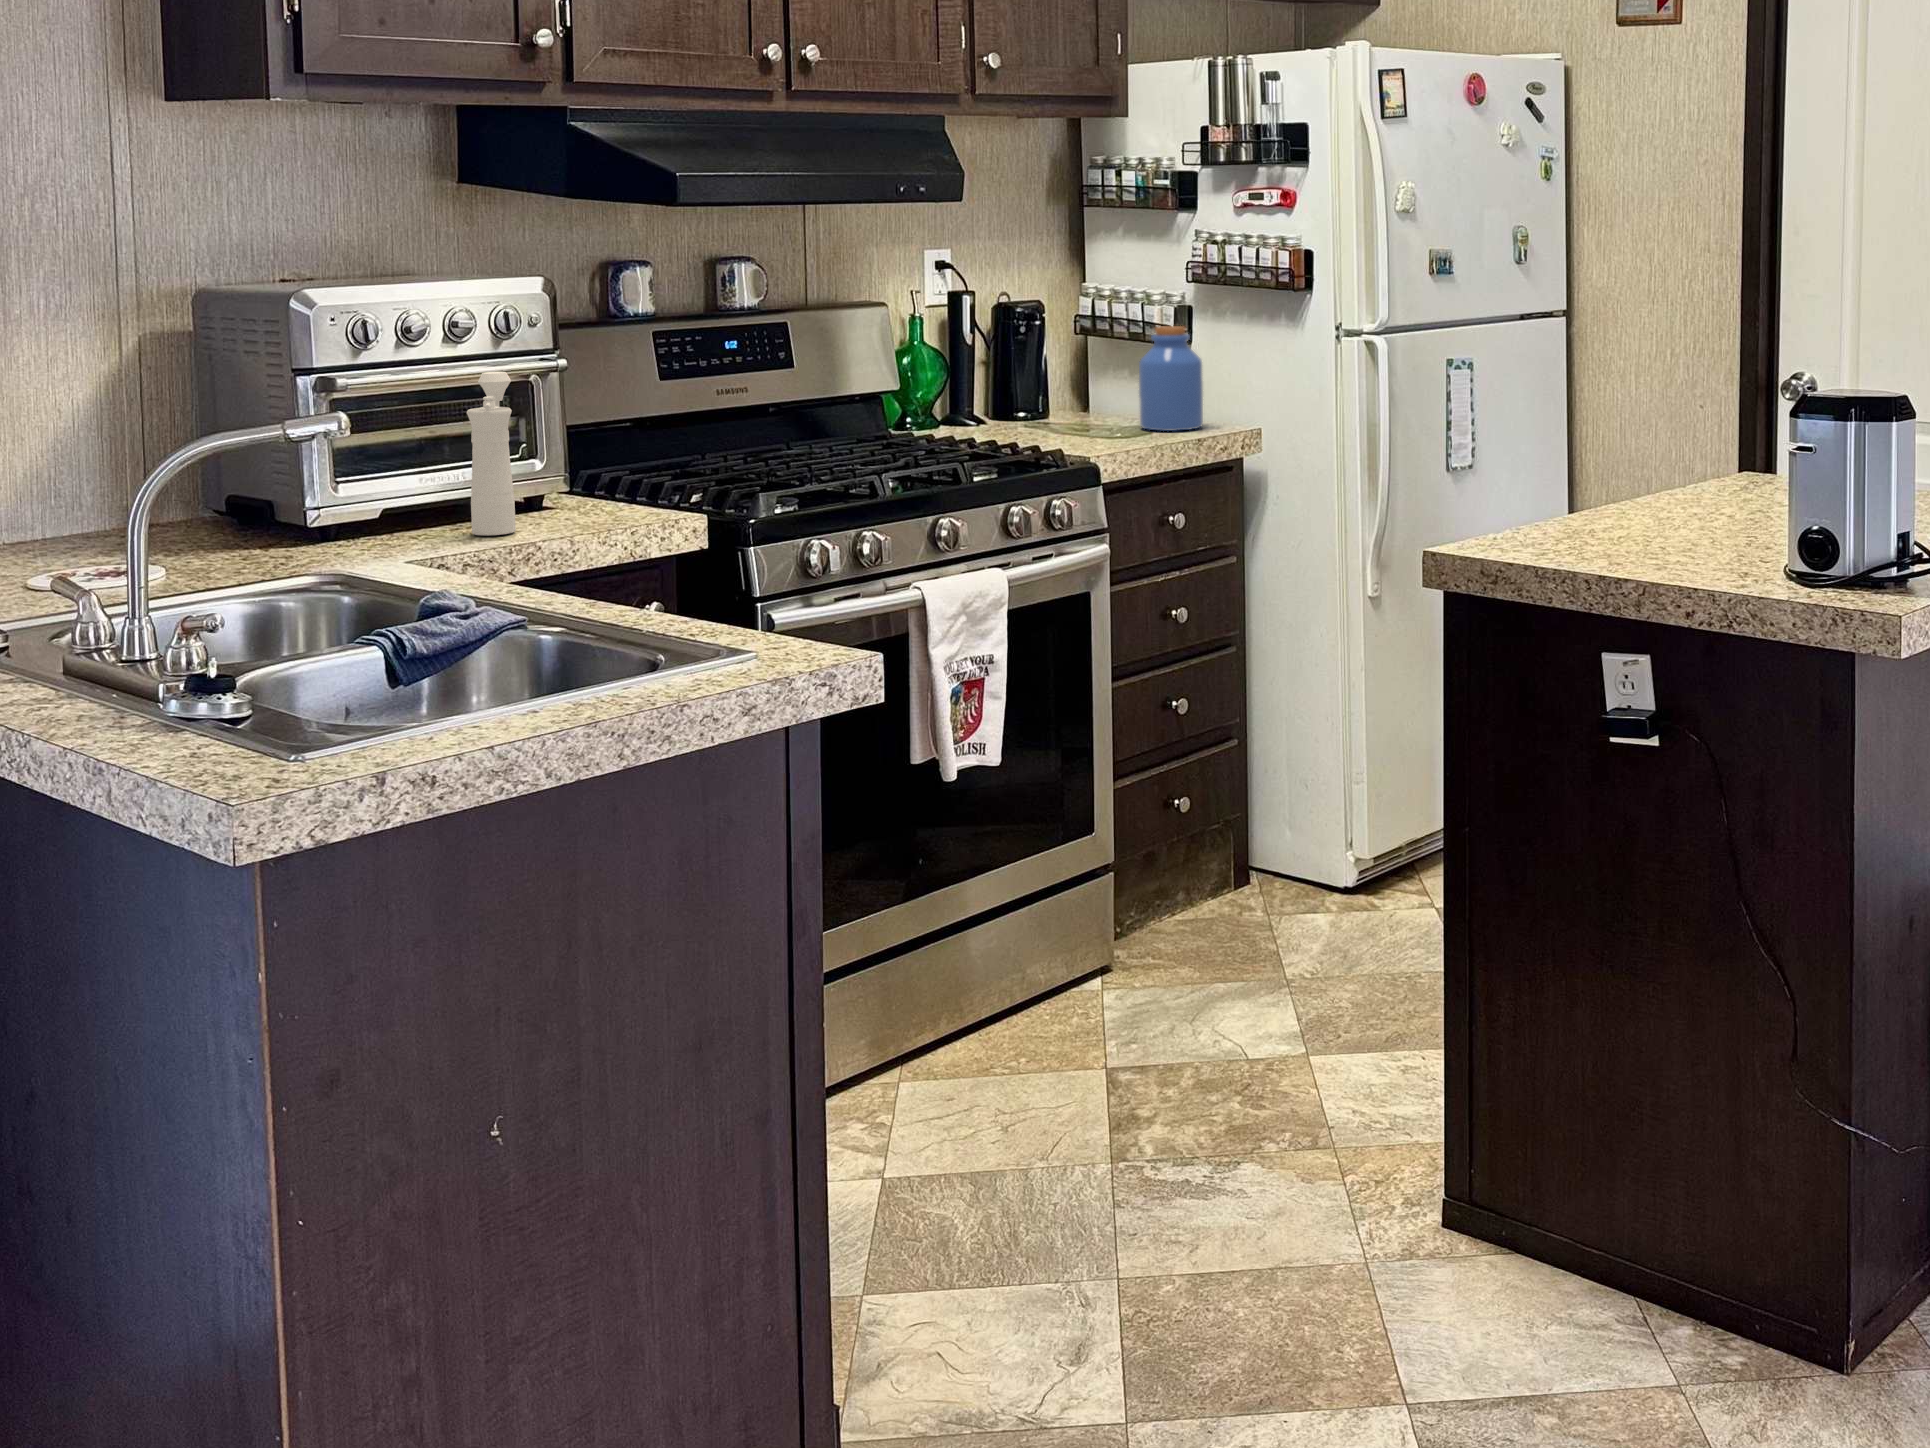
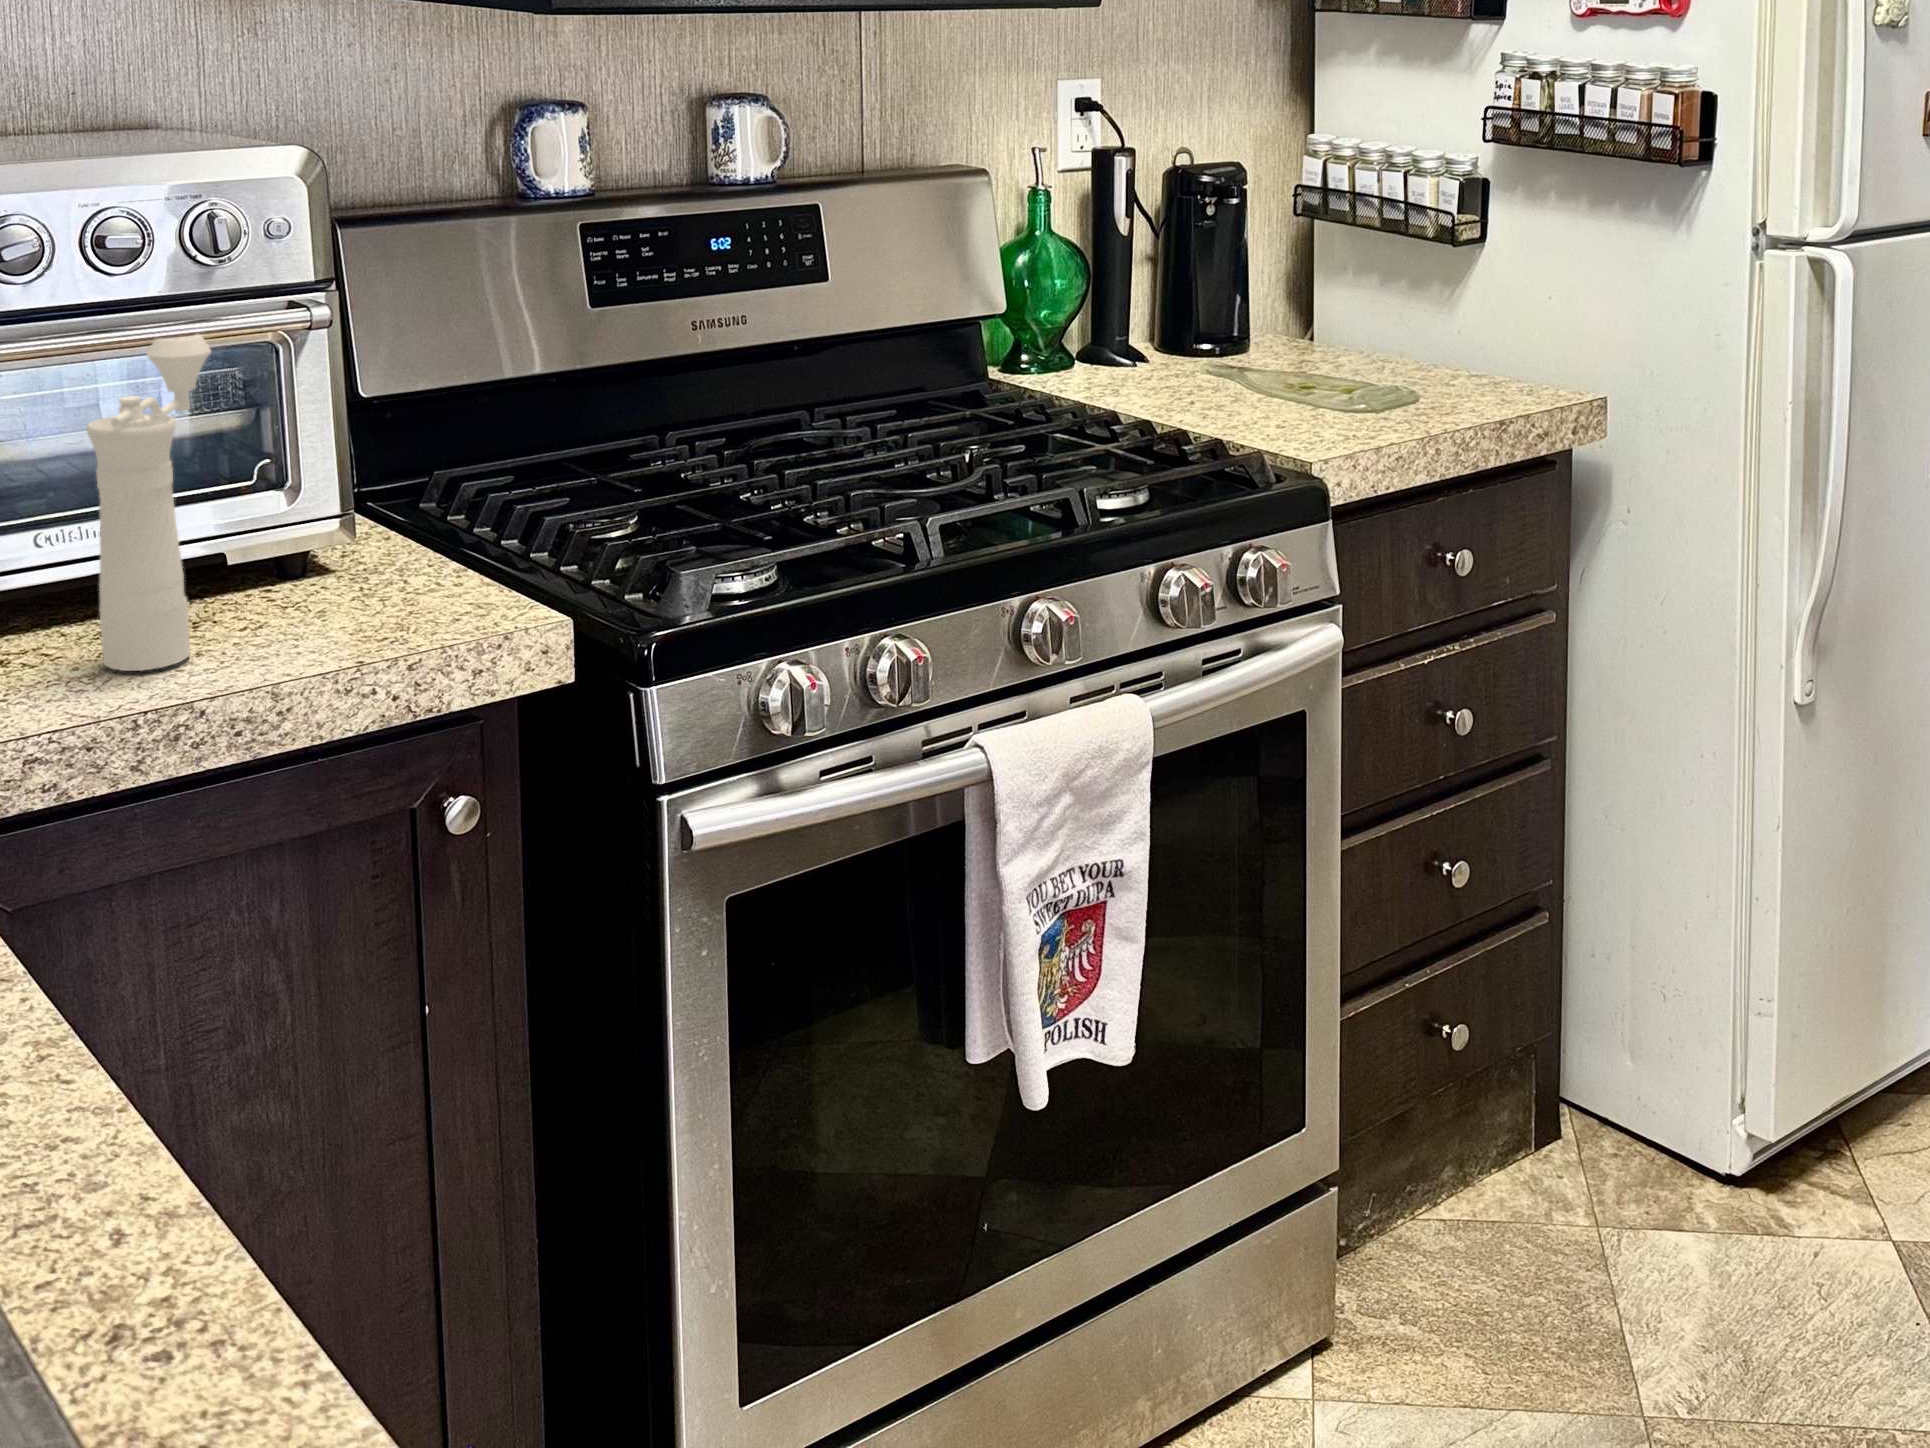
jar: present [1139,326,1203,431] -> none [1402,219,1513,401]

